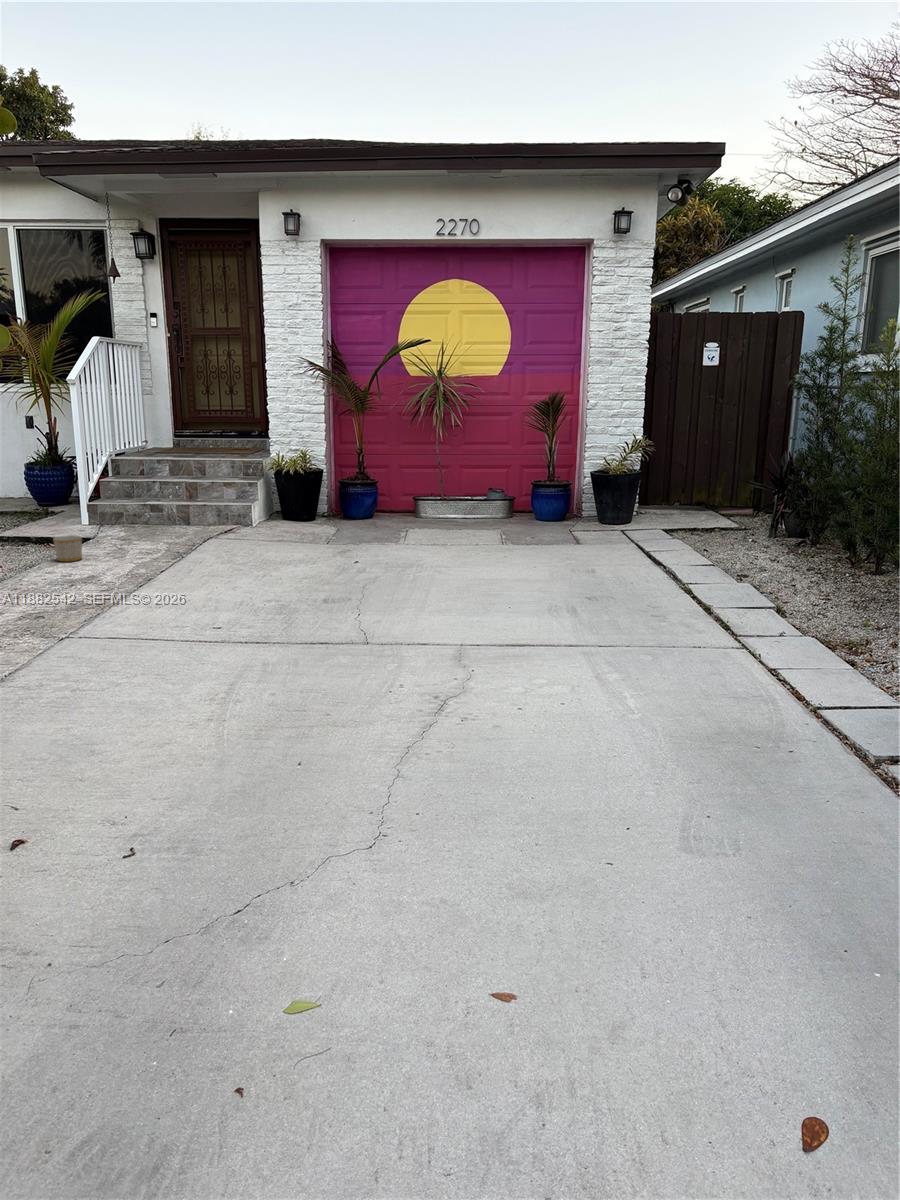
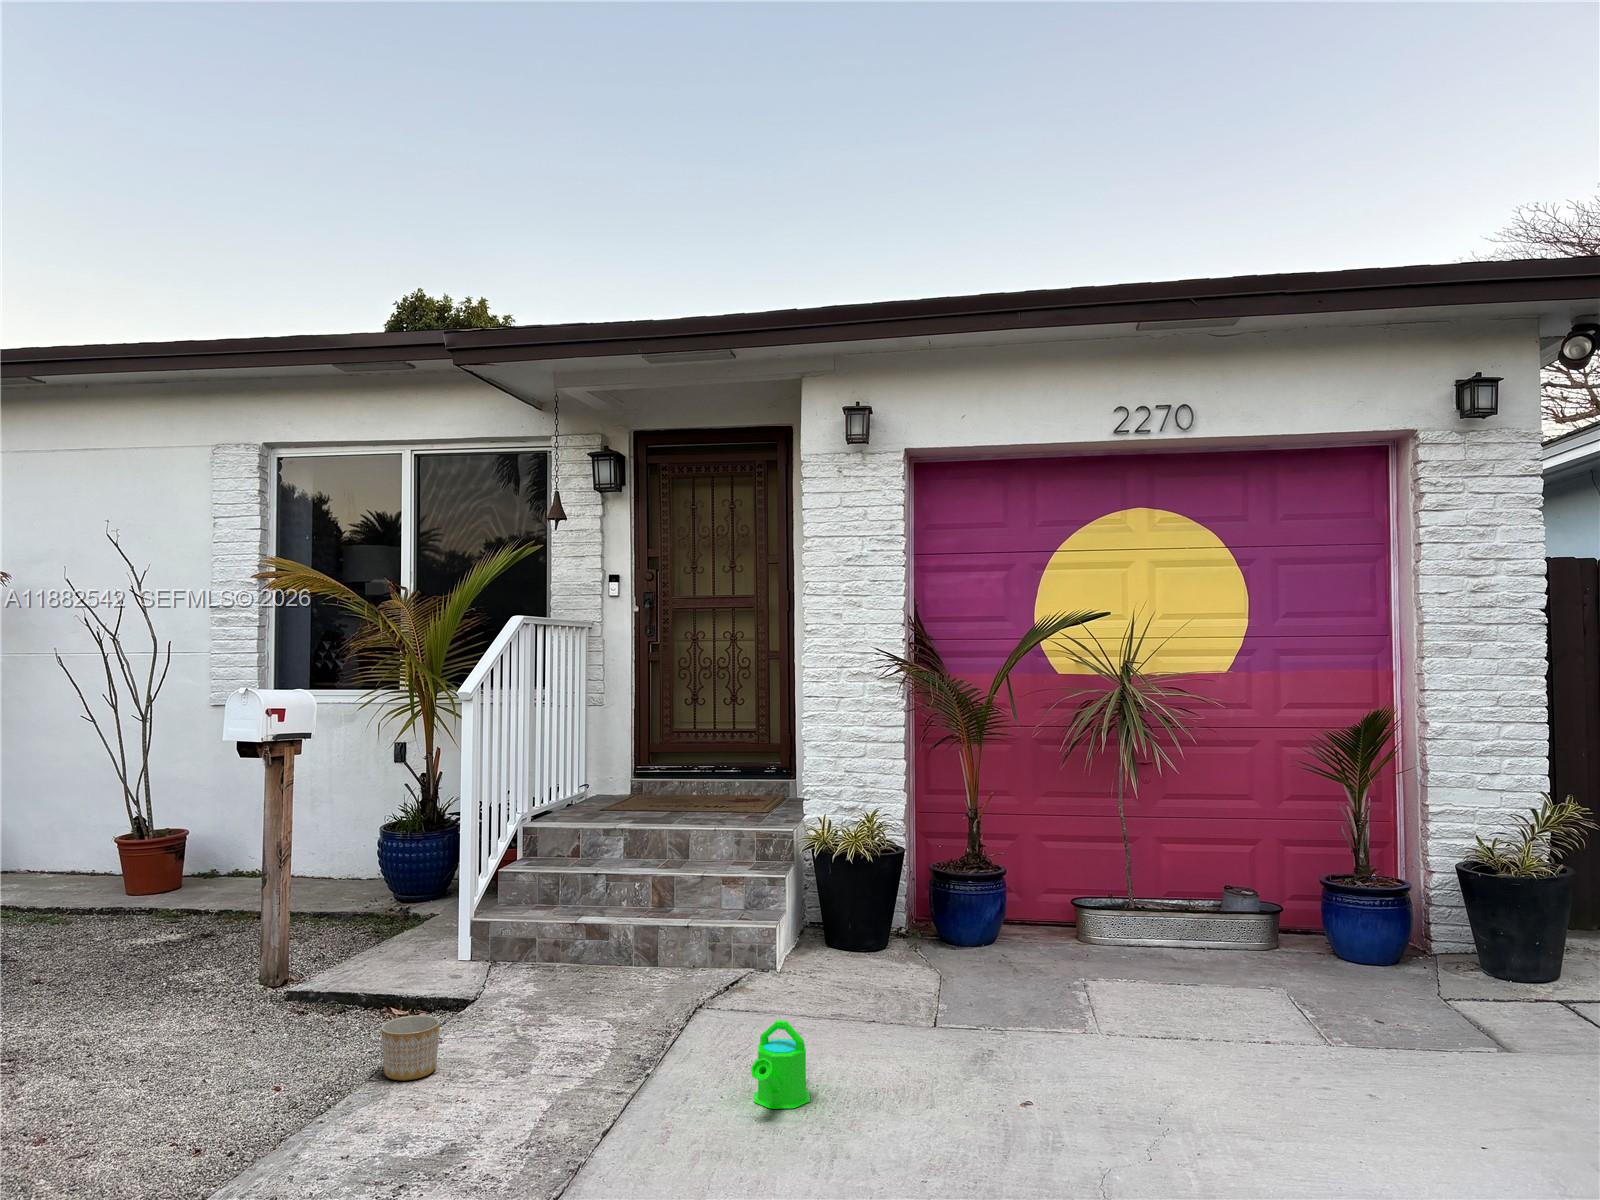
watering can: none [229,529,258,565] -> present [751,1020,810,1109]

